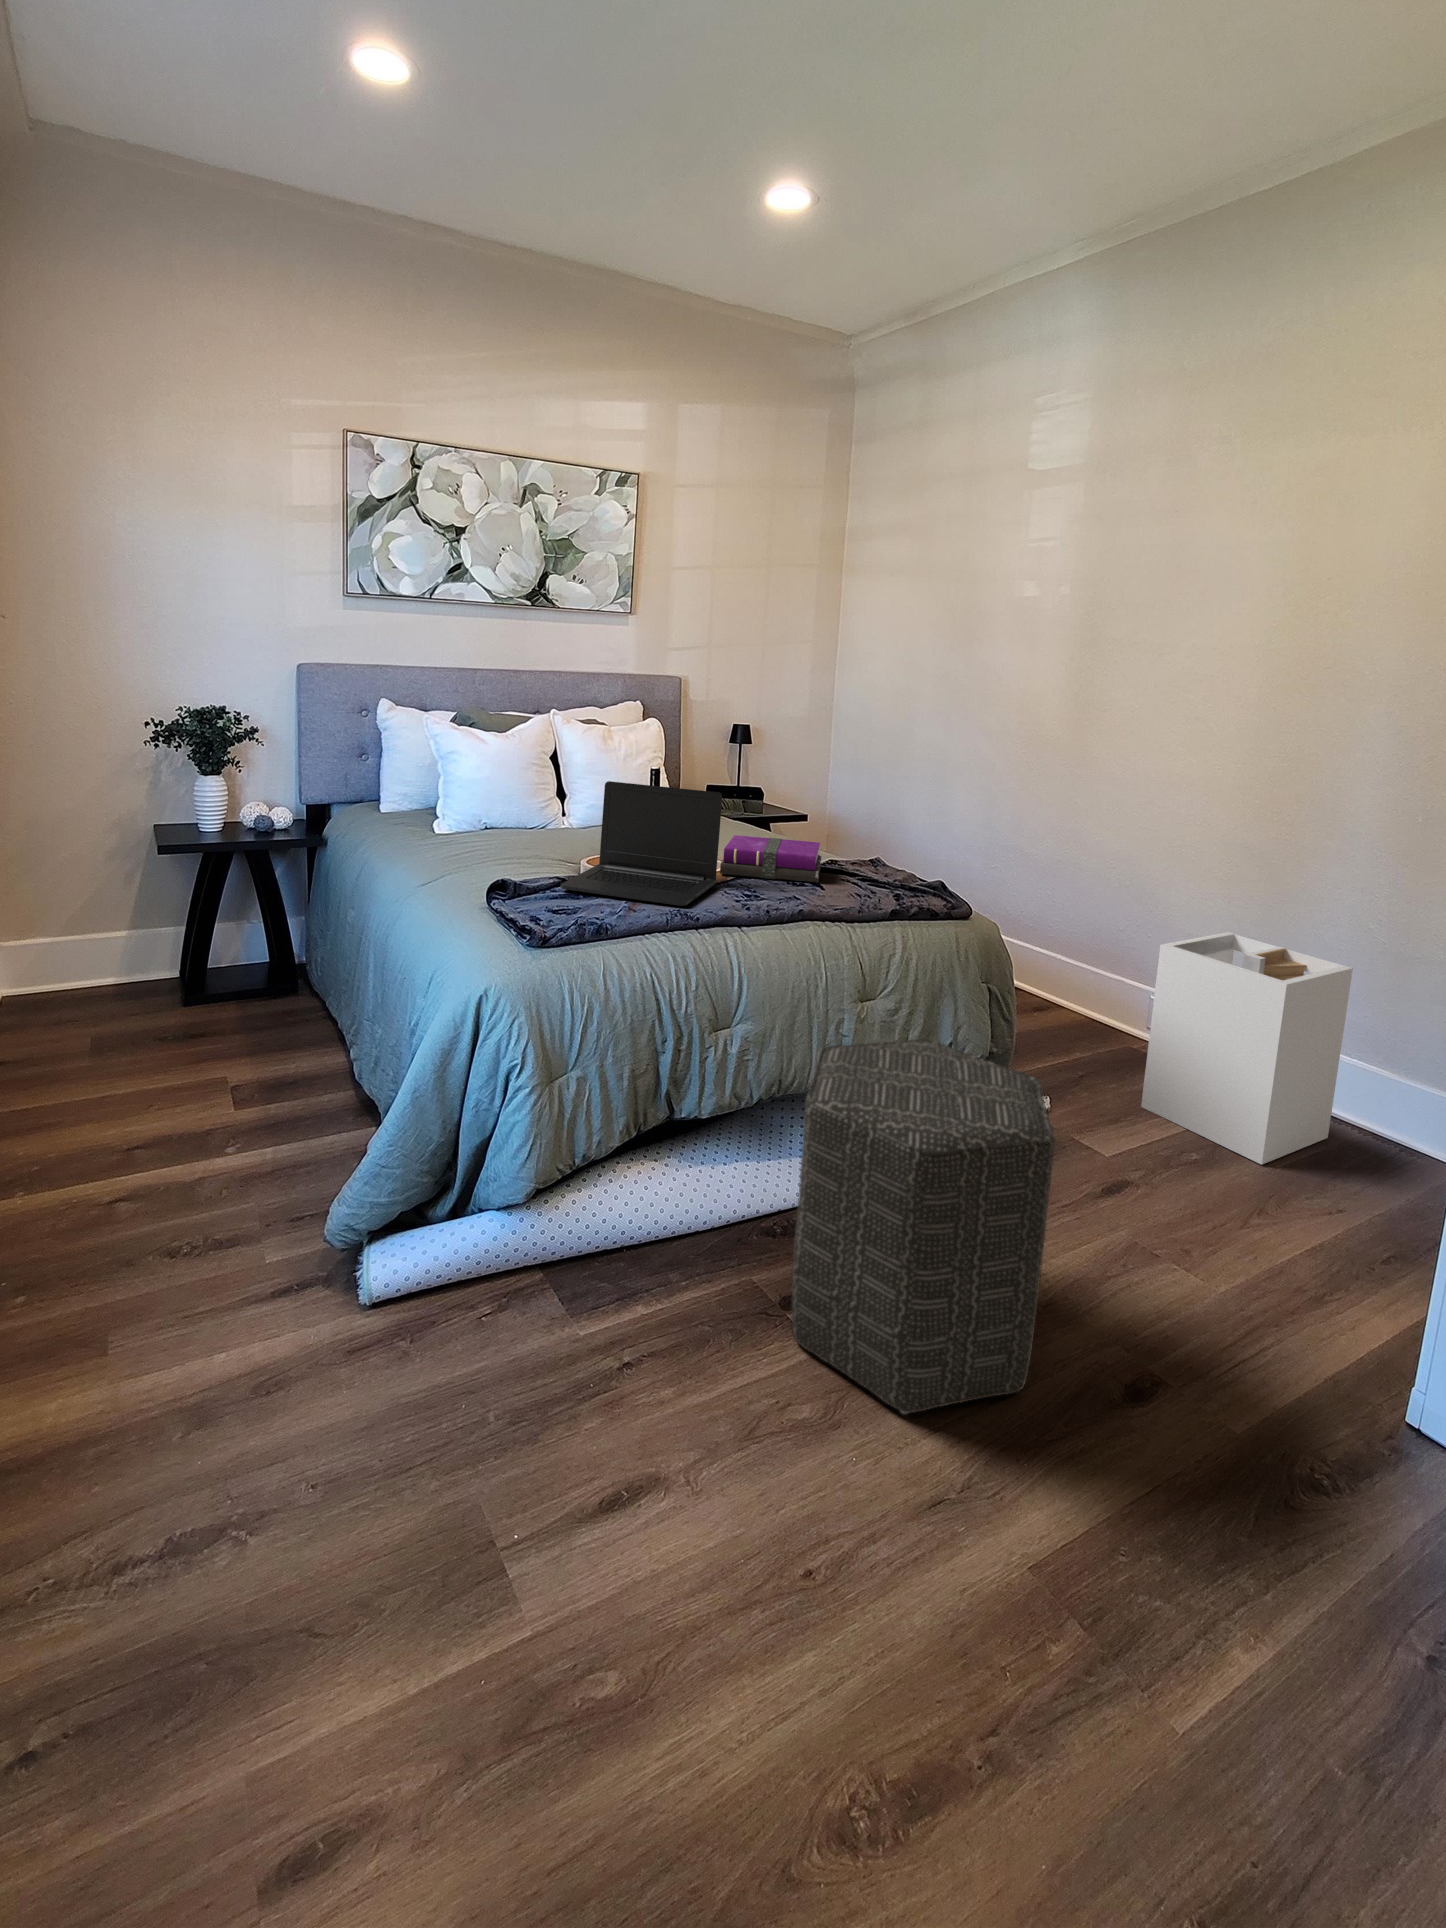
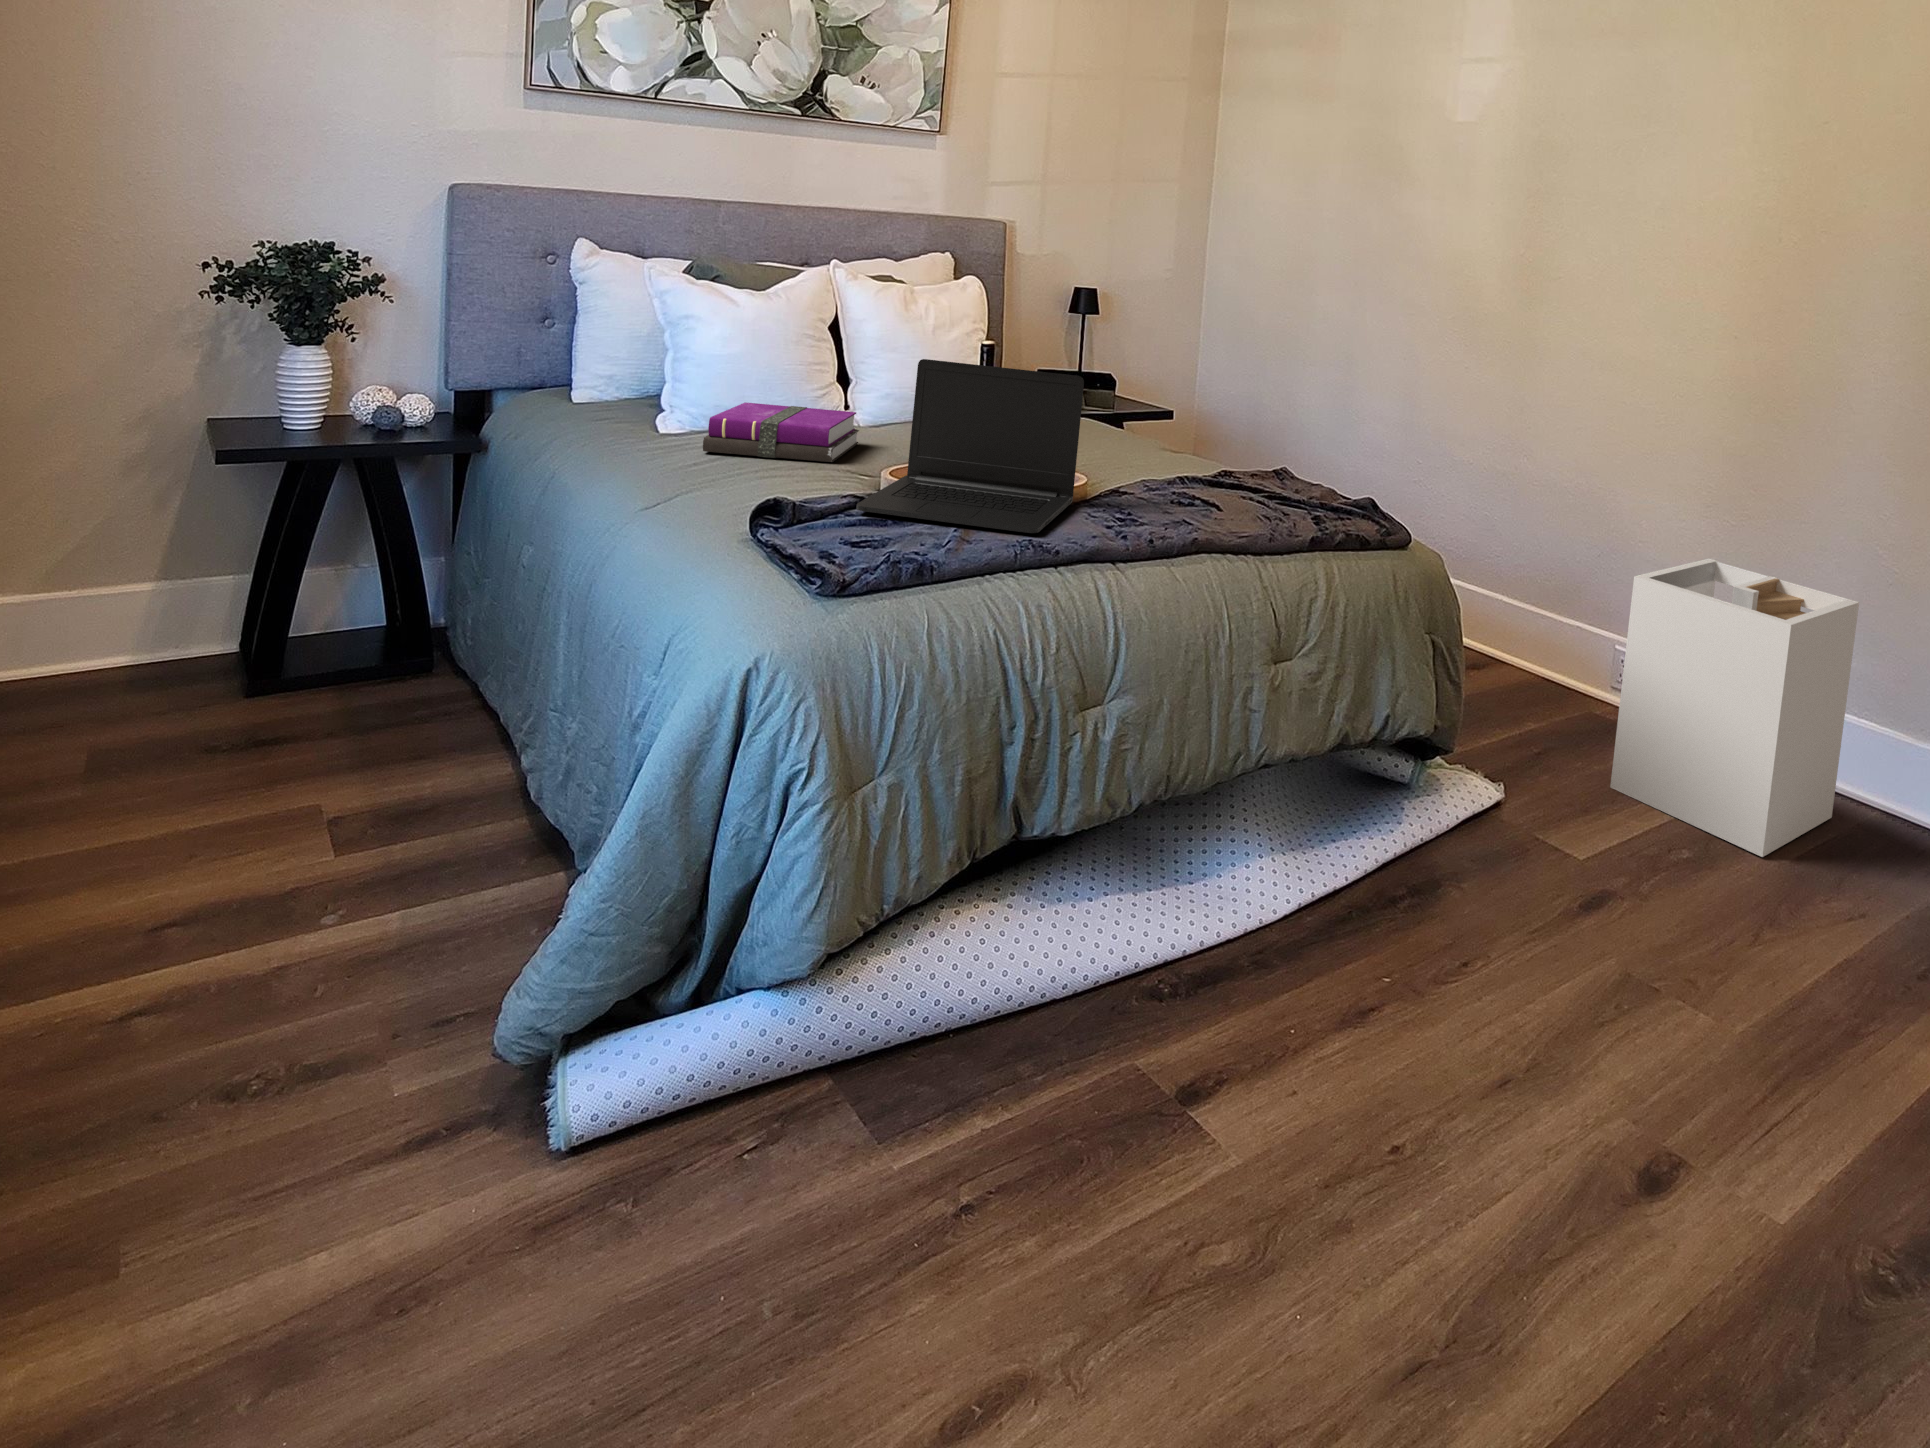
notebook: present [720,835,822,882] -> present [703,402,859,462]
ottoman: present [792,1039,1055,1414] -> none [1202,712,1562,1250]

